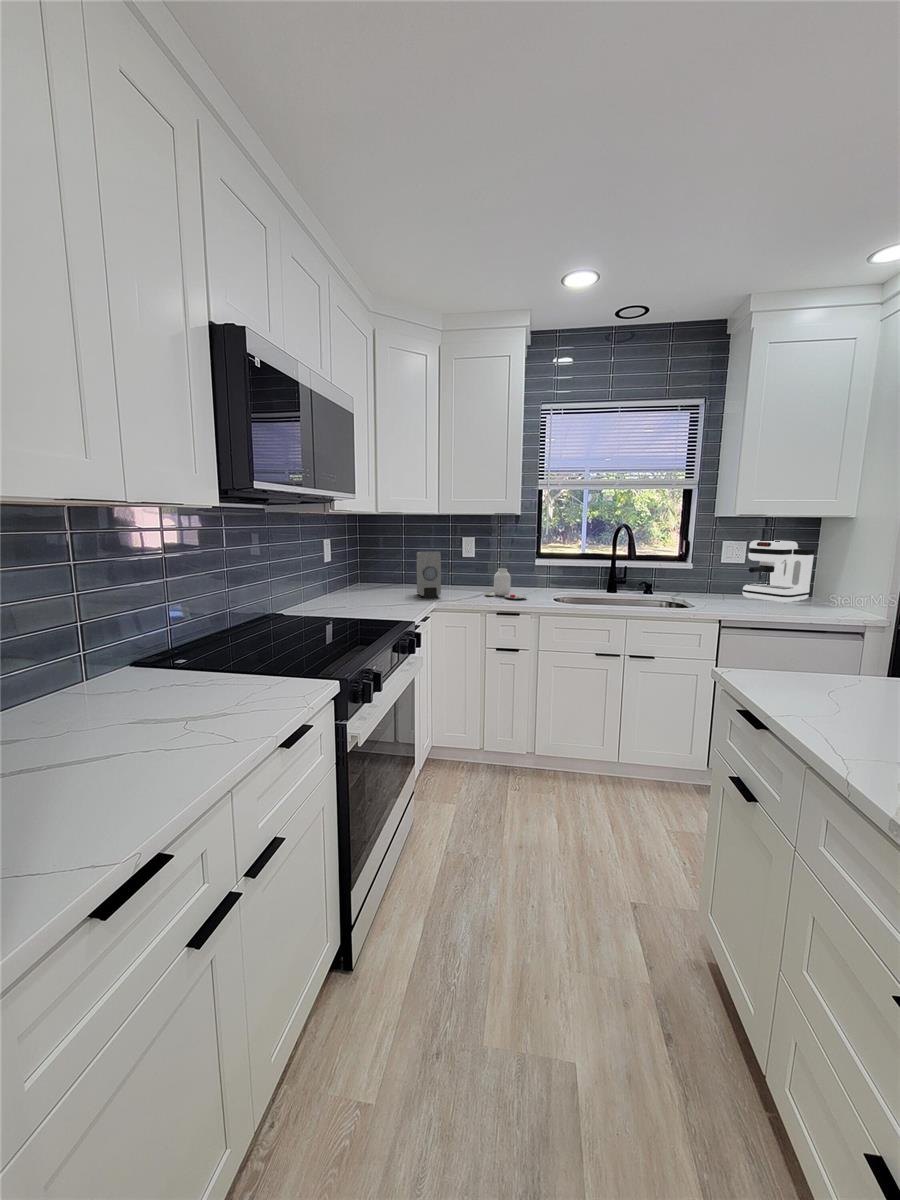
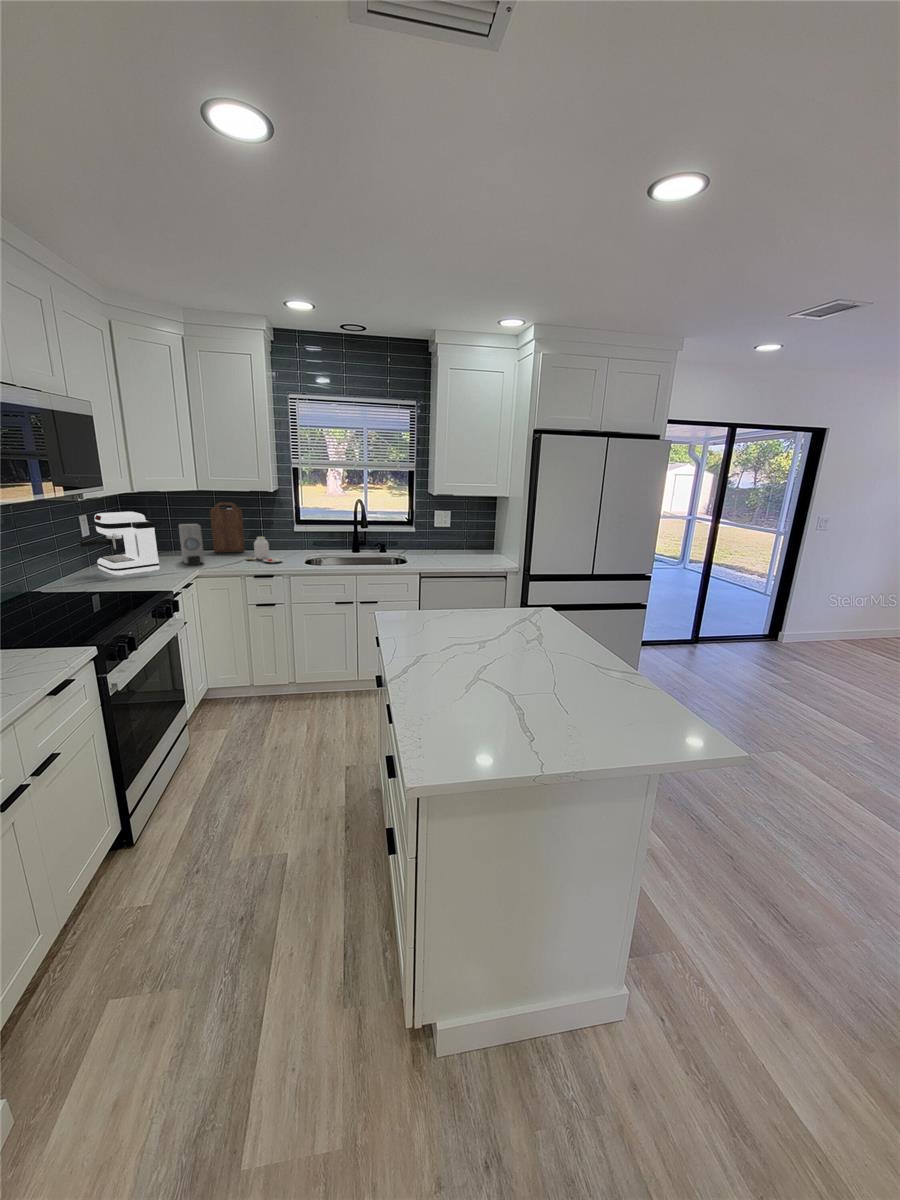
cutting board: none [446,531,479,588] -> present [210,503,245,552]
coffee maker: present [742,540,814,603] -> present [80,512,159,576]

